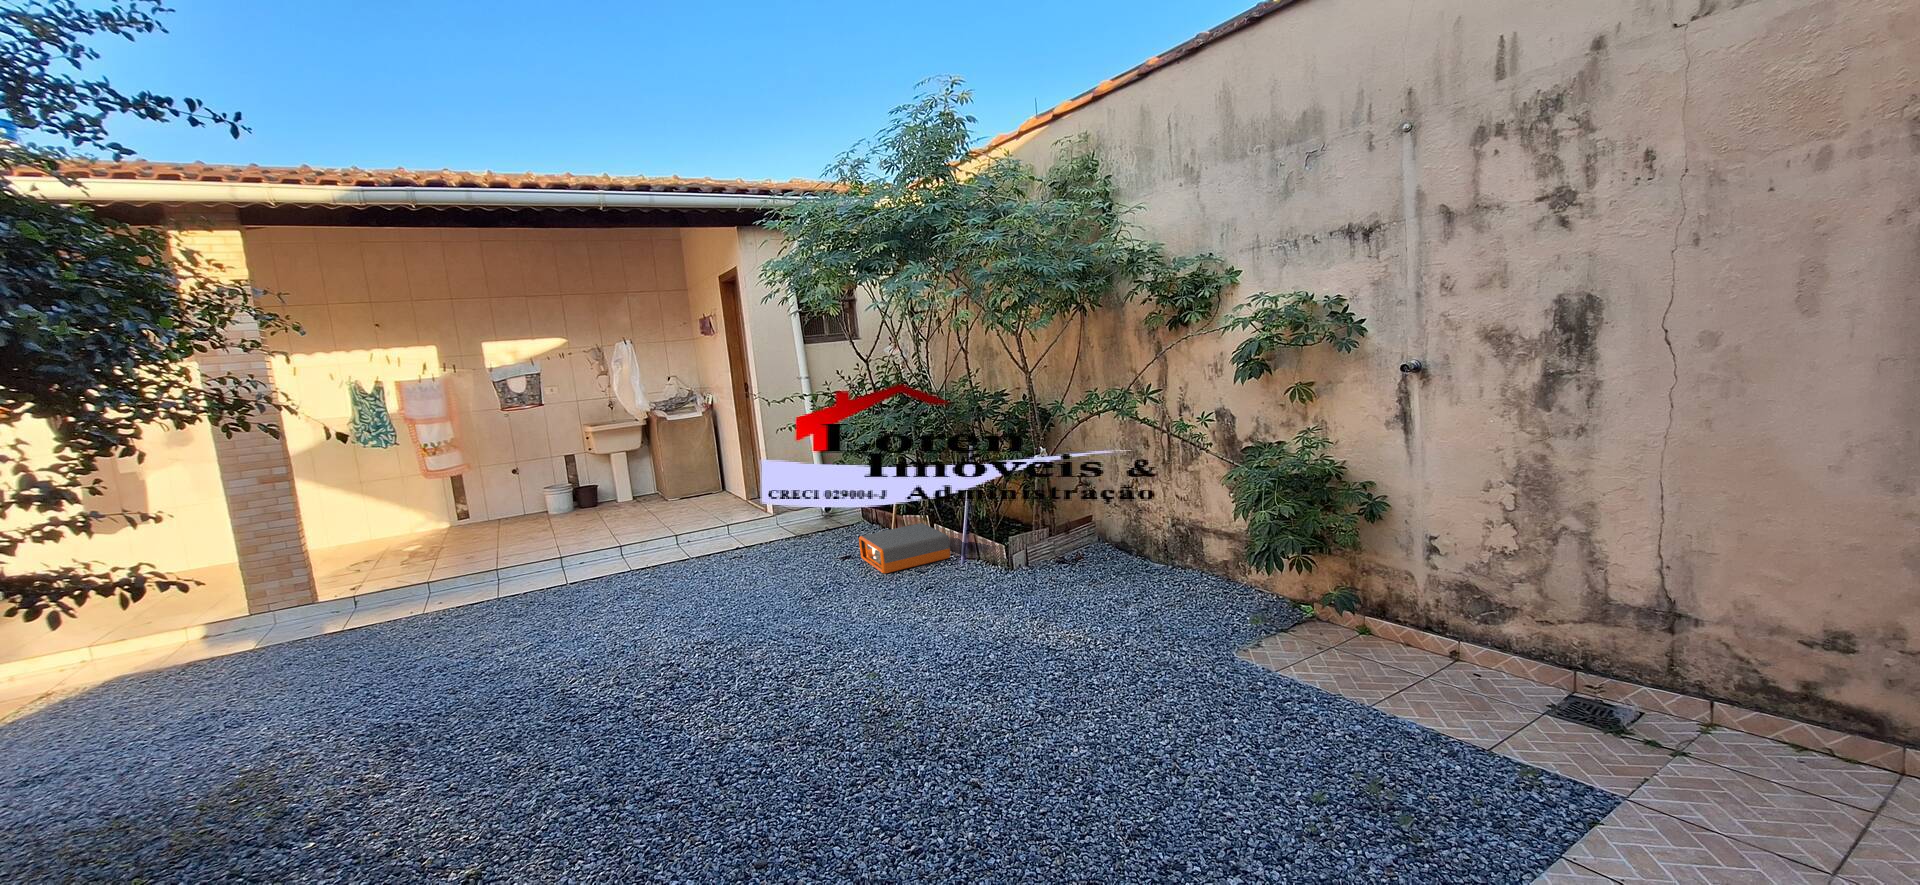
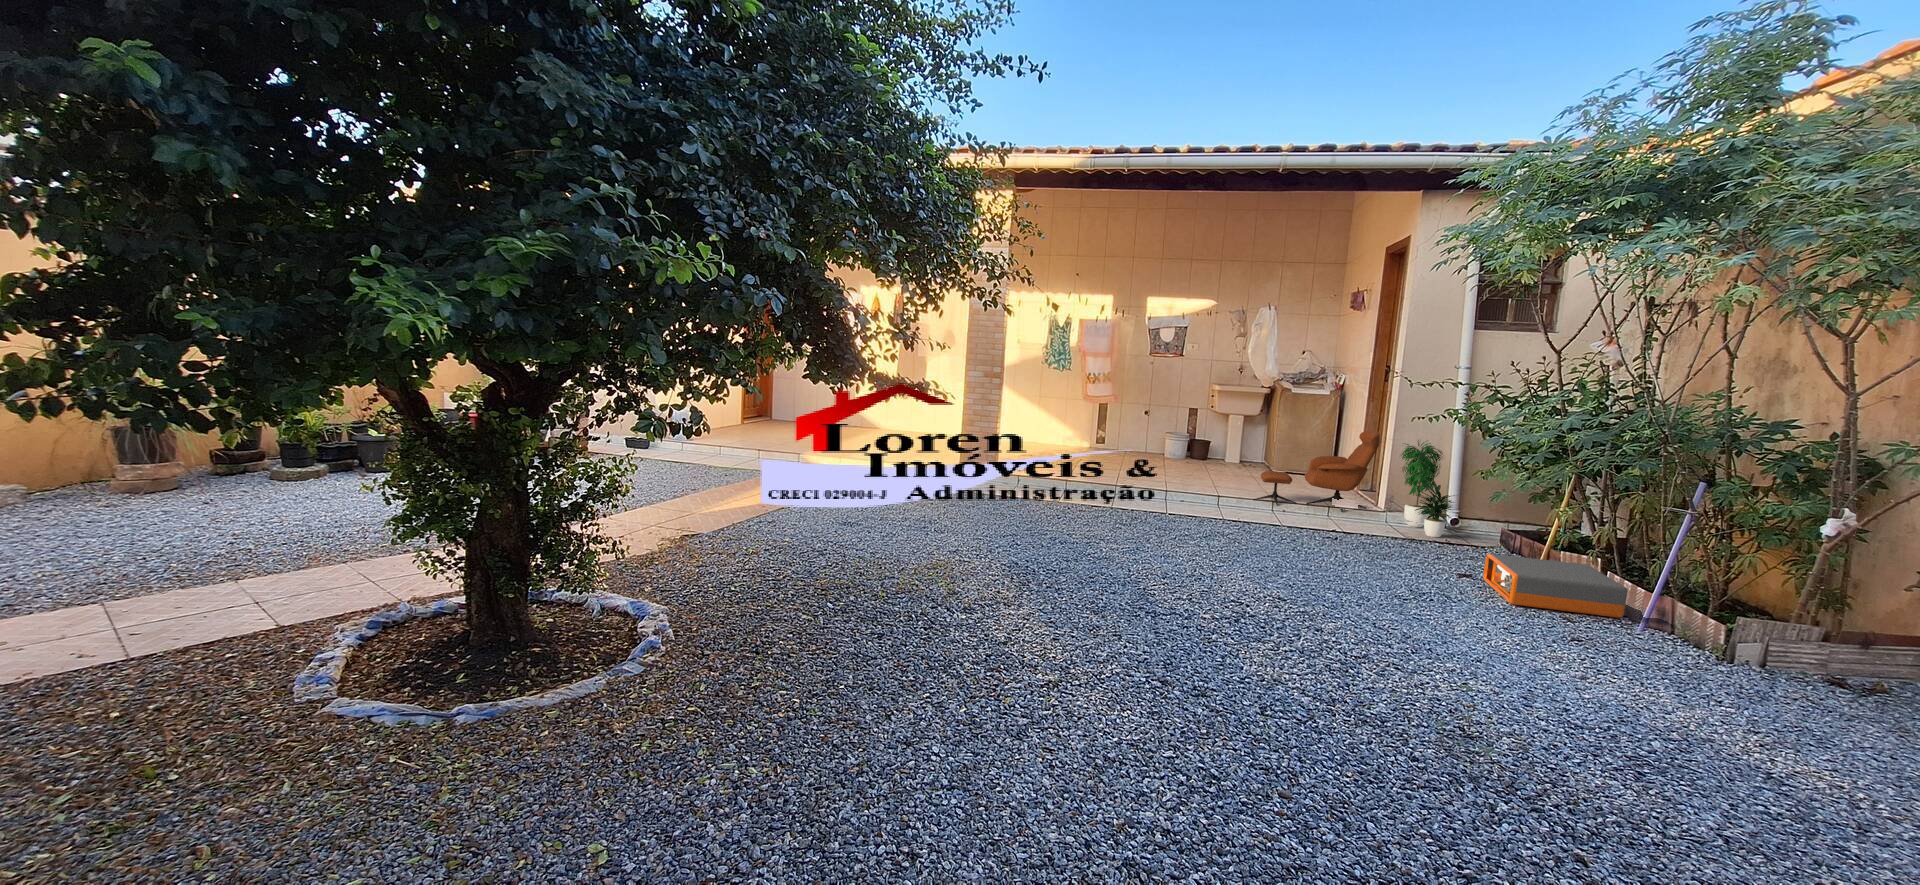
lounge chair: none [657,445,761,539] -> present [1253,430,1380,512]
potted plant: none [774,445,831,529] -> present [1402,441,1455,537]

